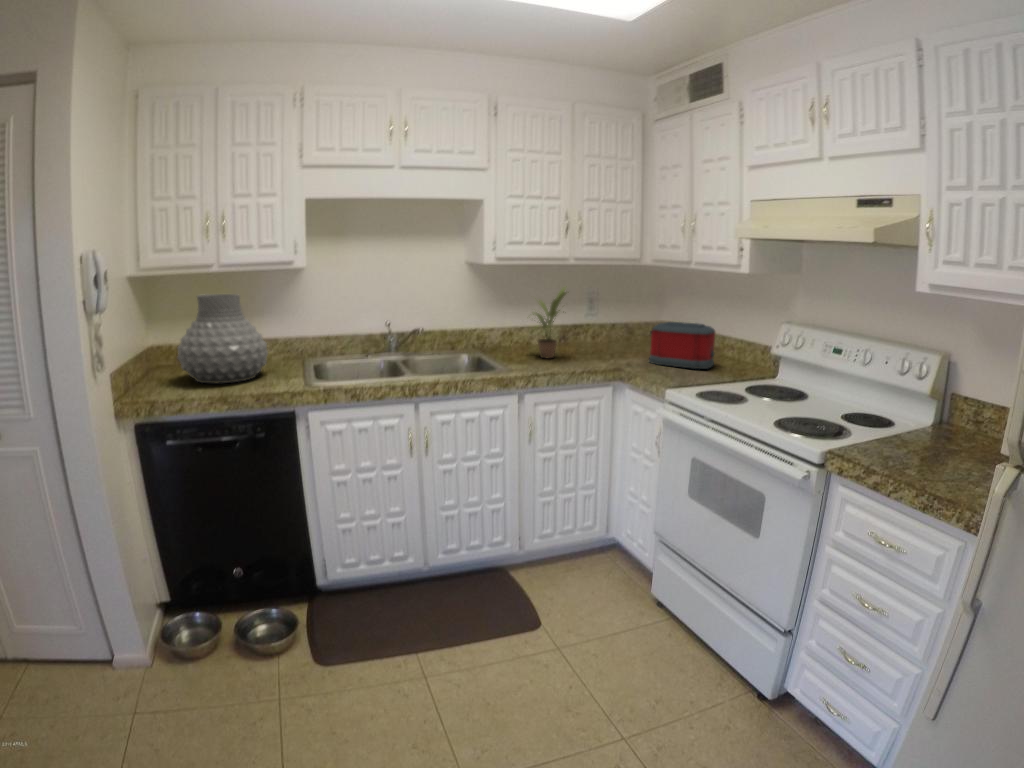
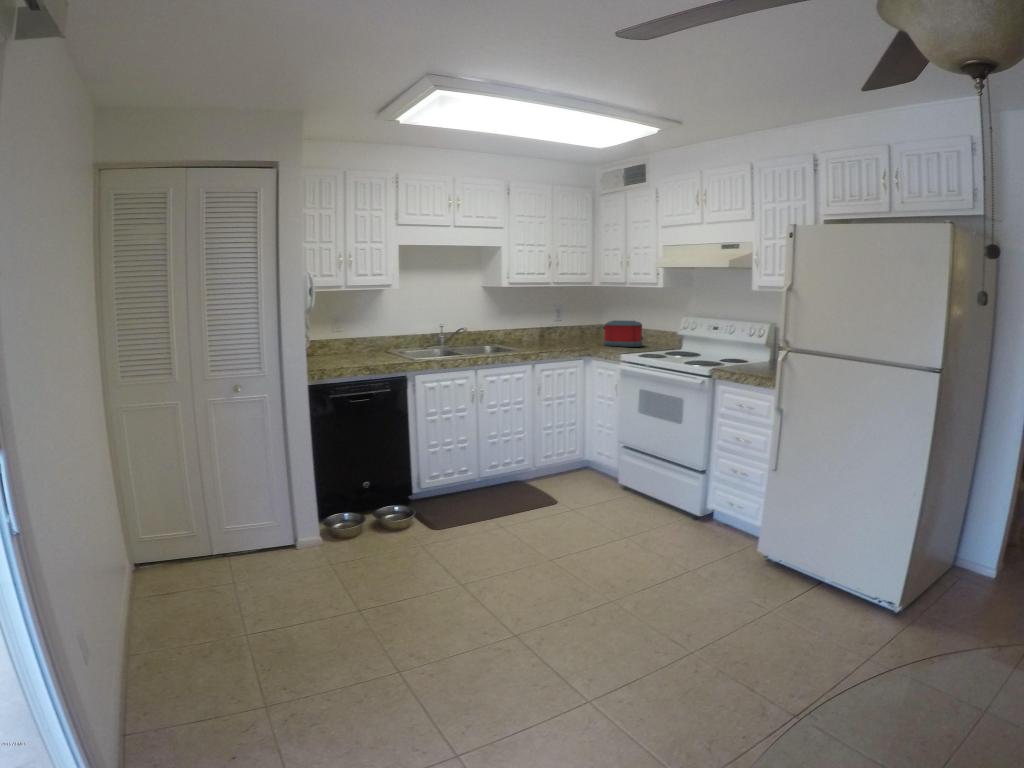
potted plant: present [533,288,566,358] -> none [527,300,559,345]
vase: present [178,294,268,383] -> none [321,304,377,361]

